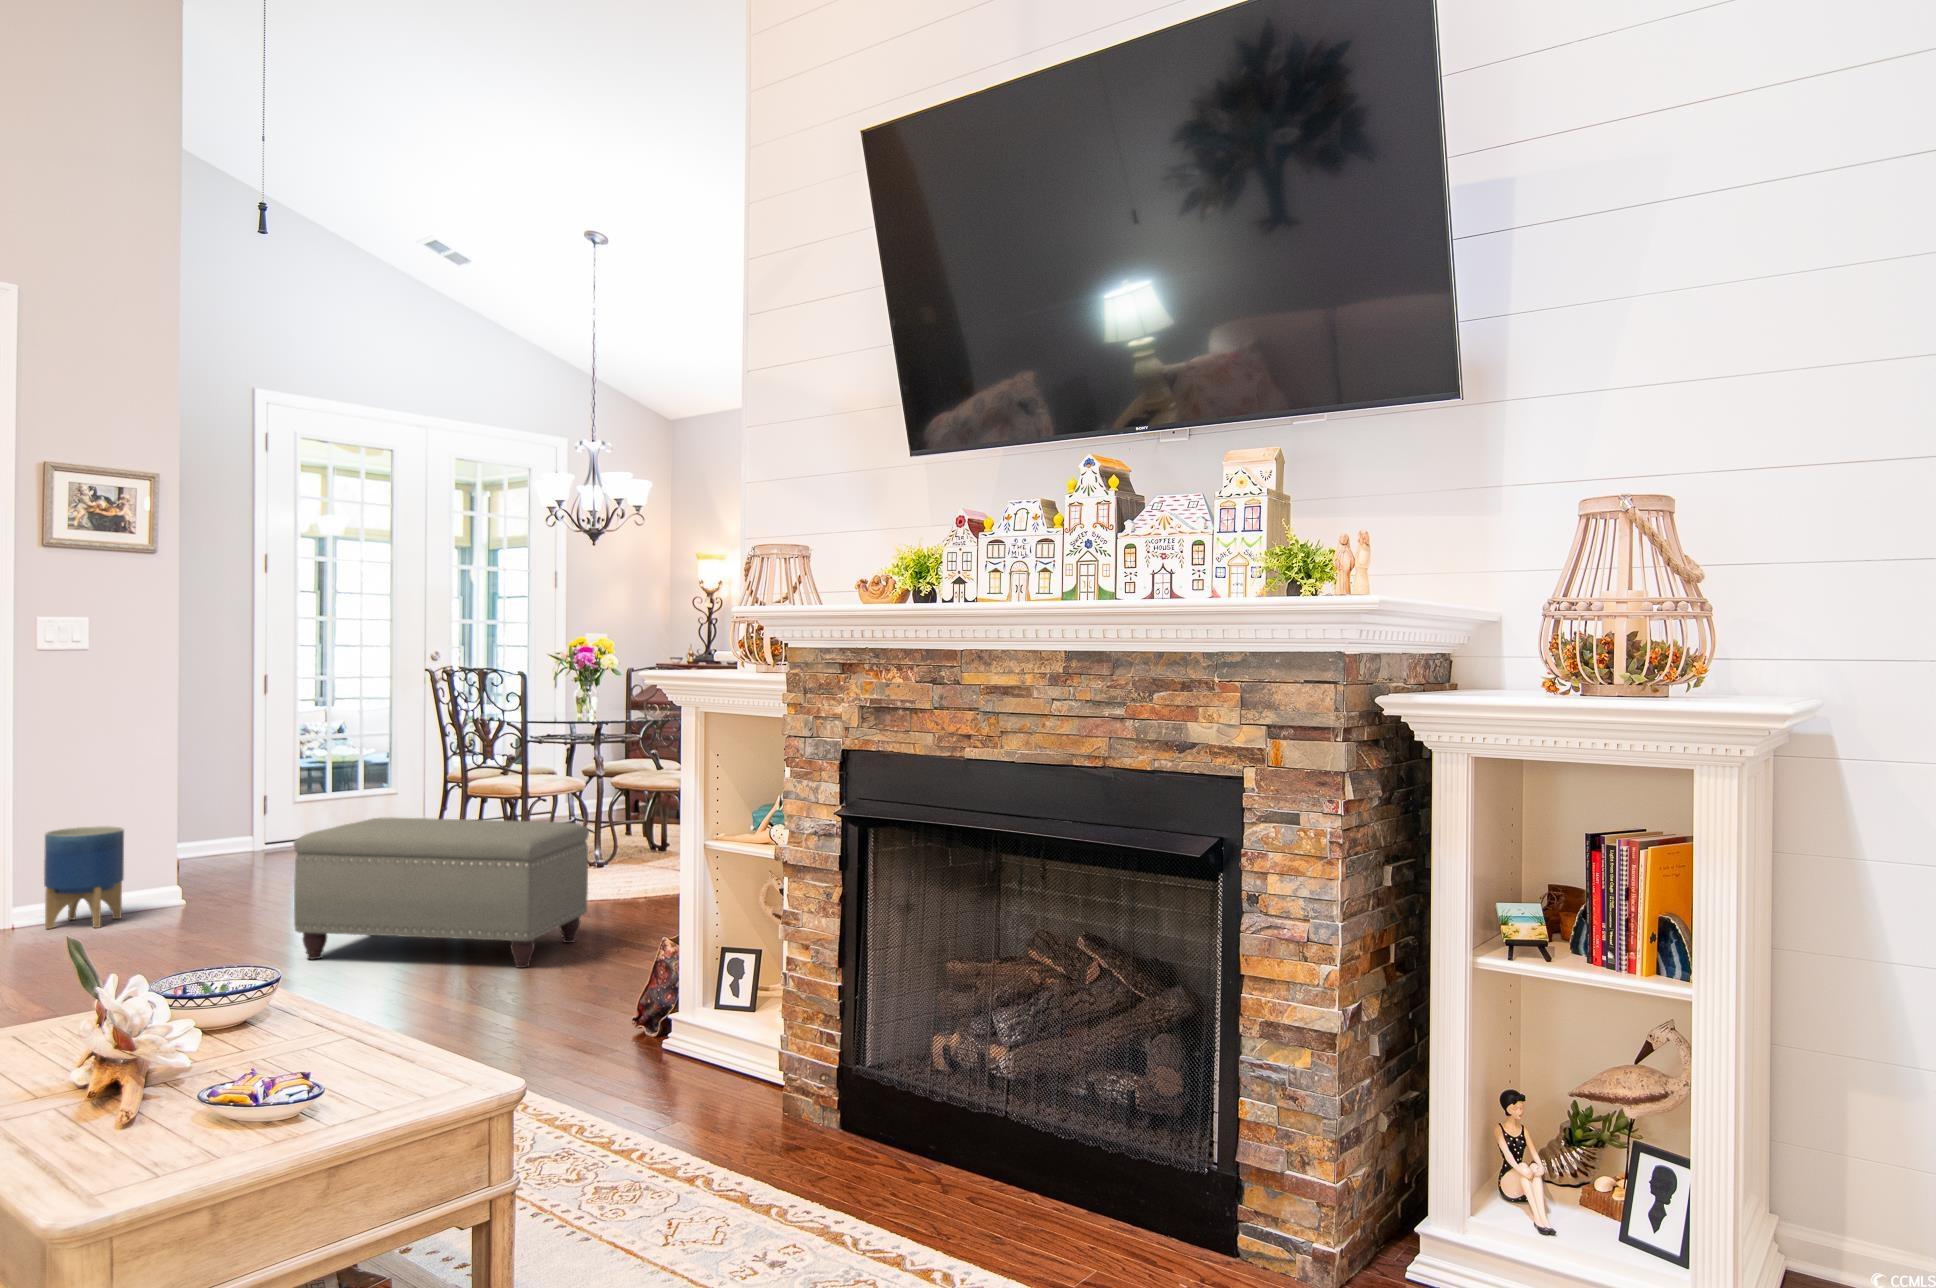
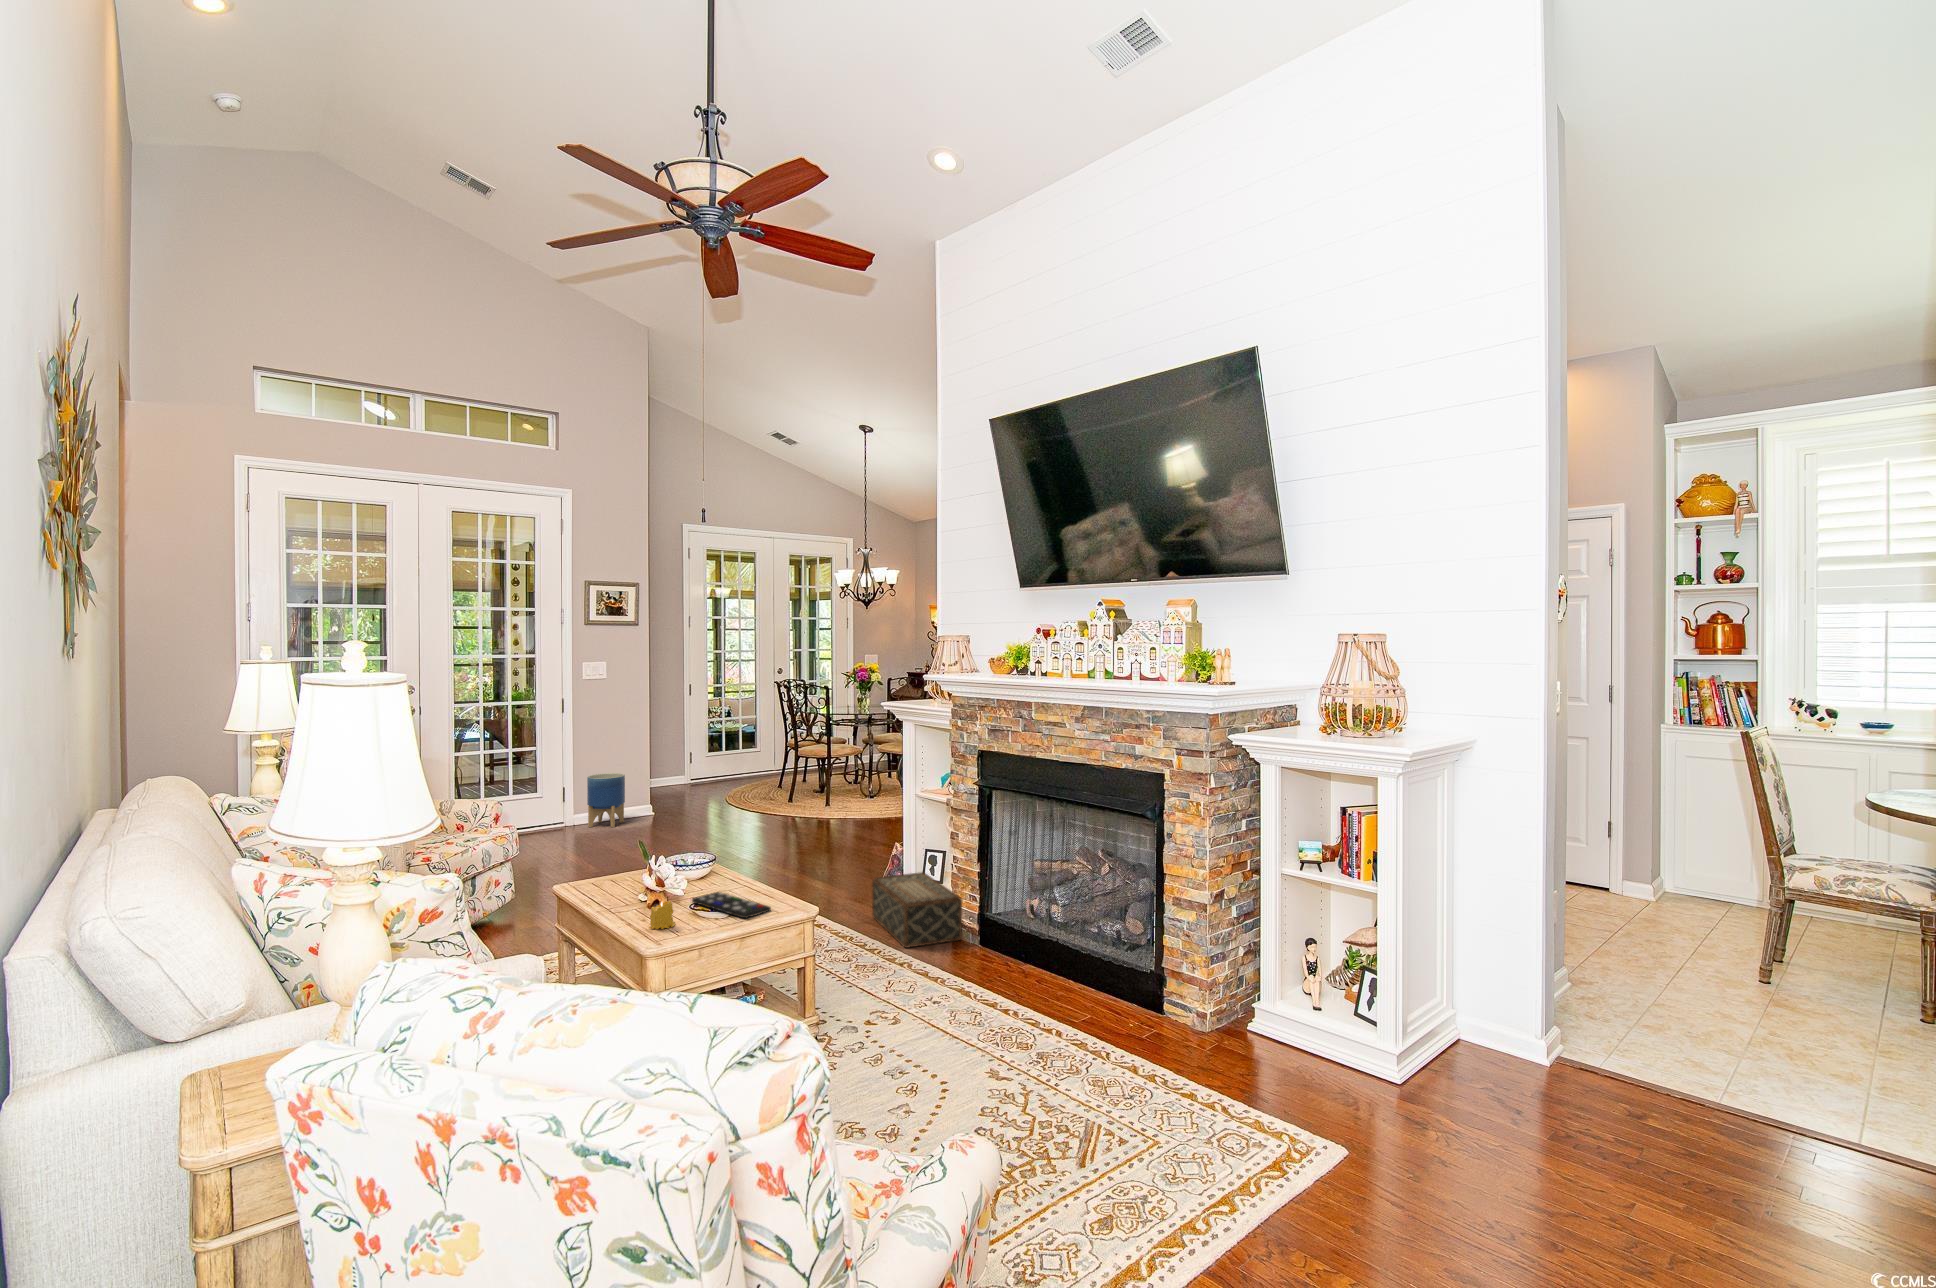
ottoman: present [294,818,589,968] -> none [710,772,862,856]
woven basket: none [621,991,806,1144] -> present [872,872,962,948]
remote control: none [212,1053,408,1118] -> present [692,892,771,918]
candle: none [84,1084,160,1158] -> present [649,901,675,929]

